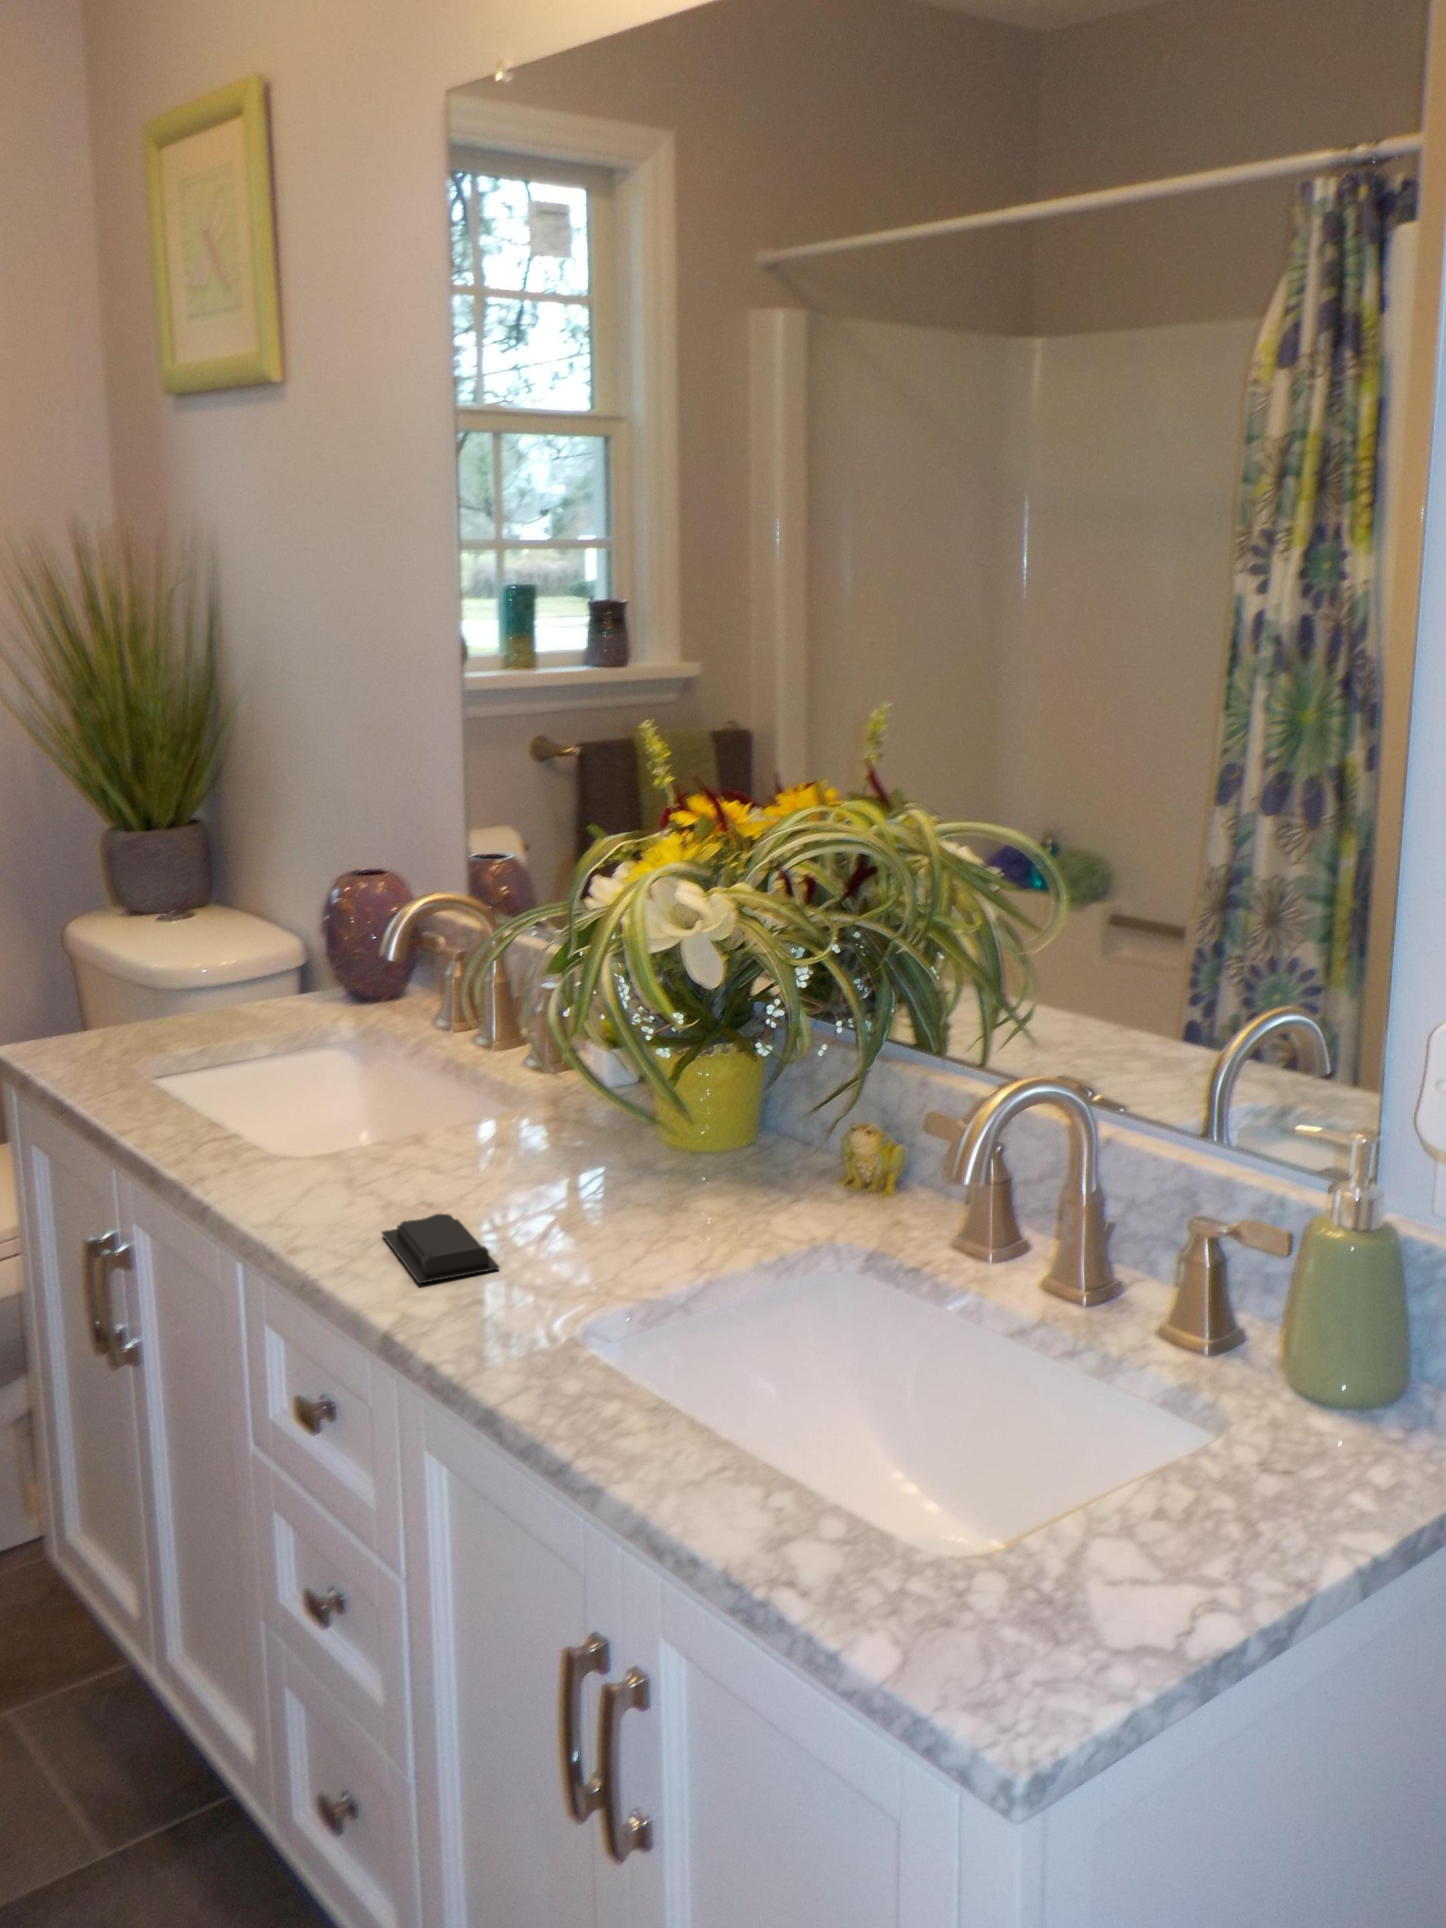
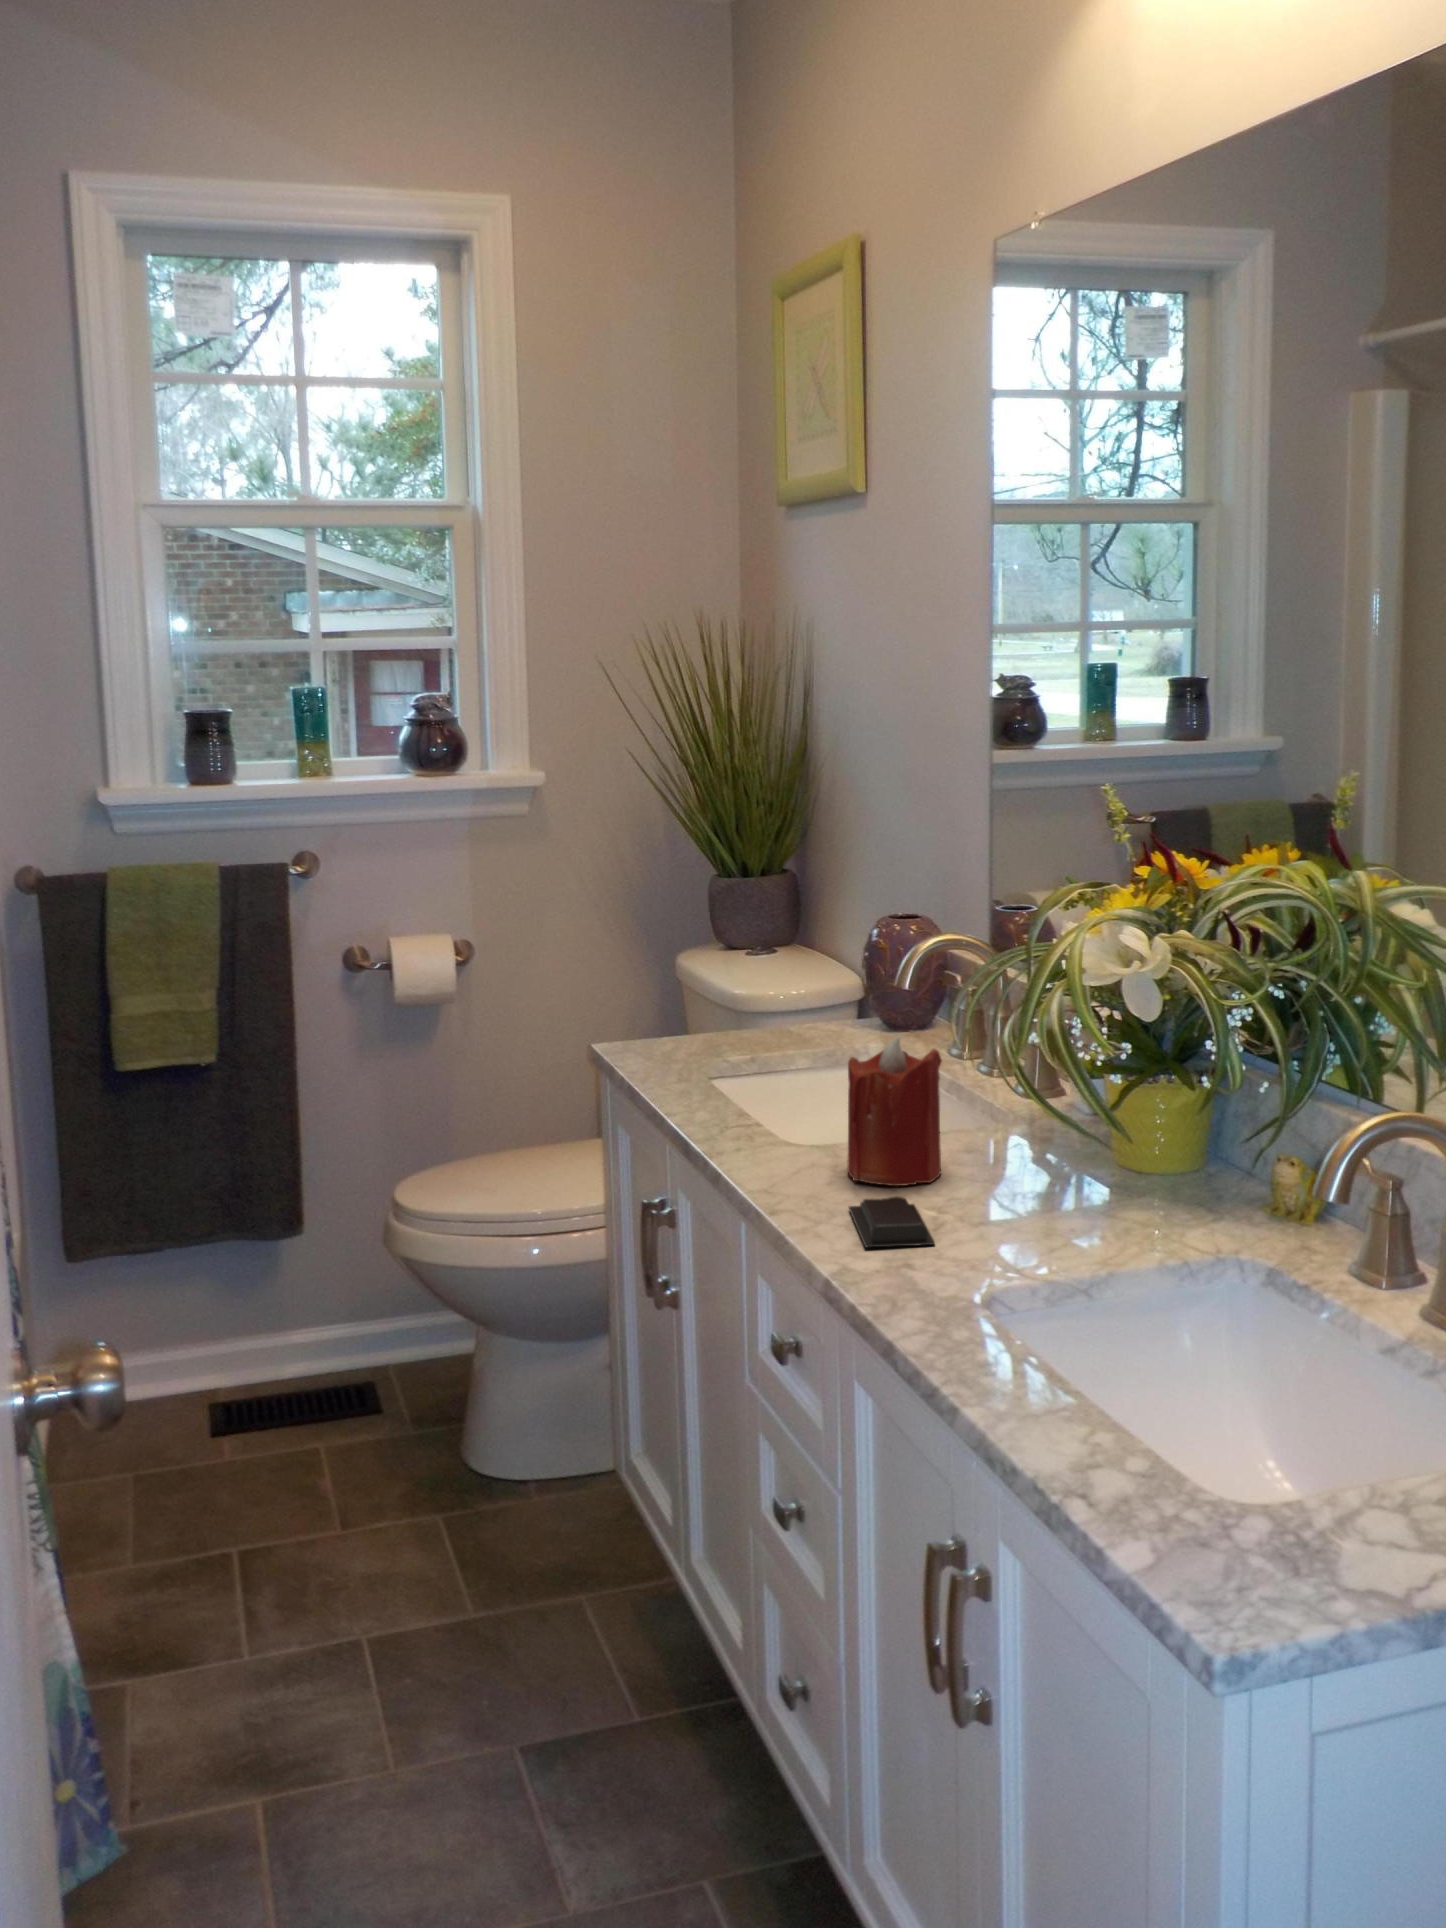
candle: none [361,1024,475,1198] -> present [847,1038,942,1186]

